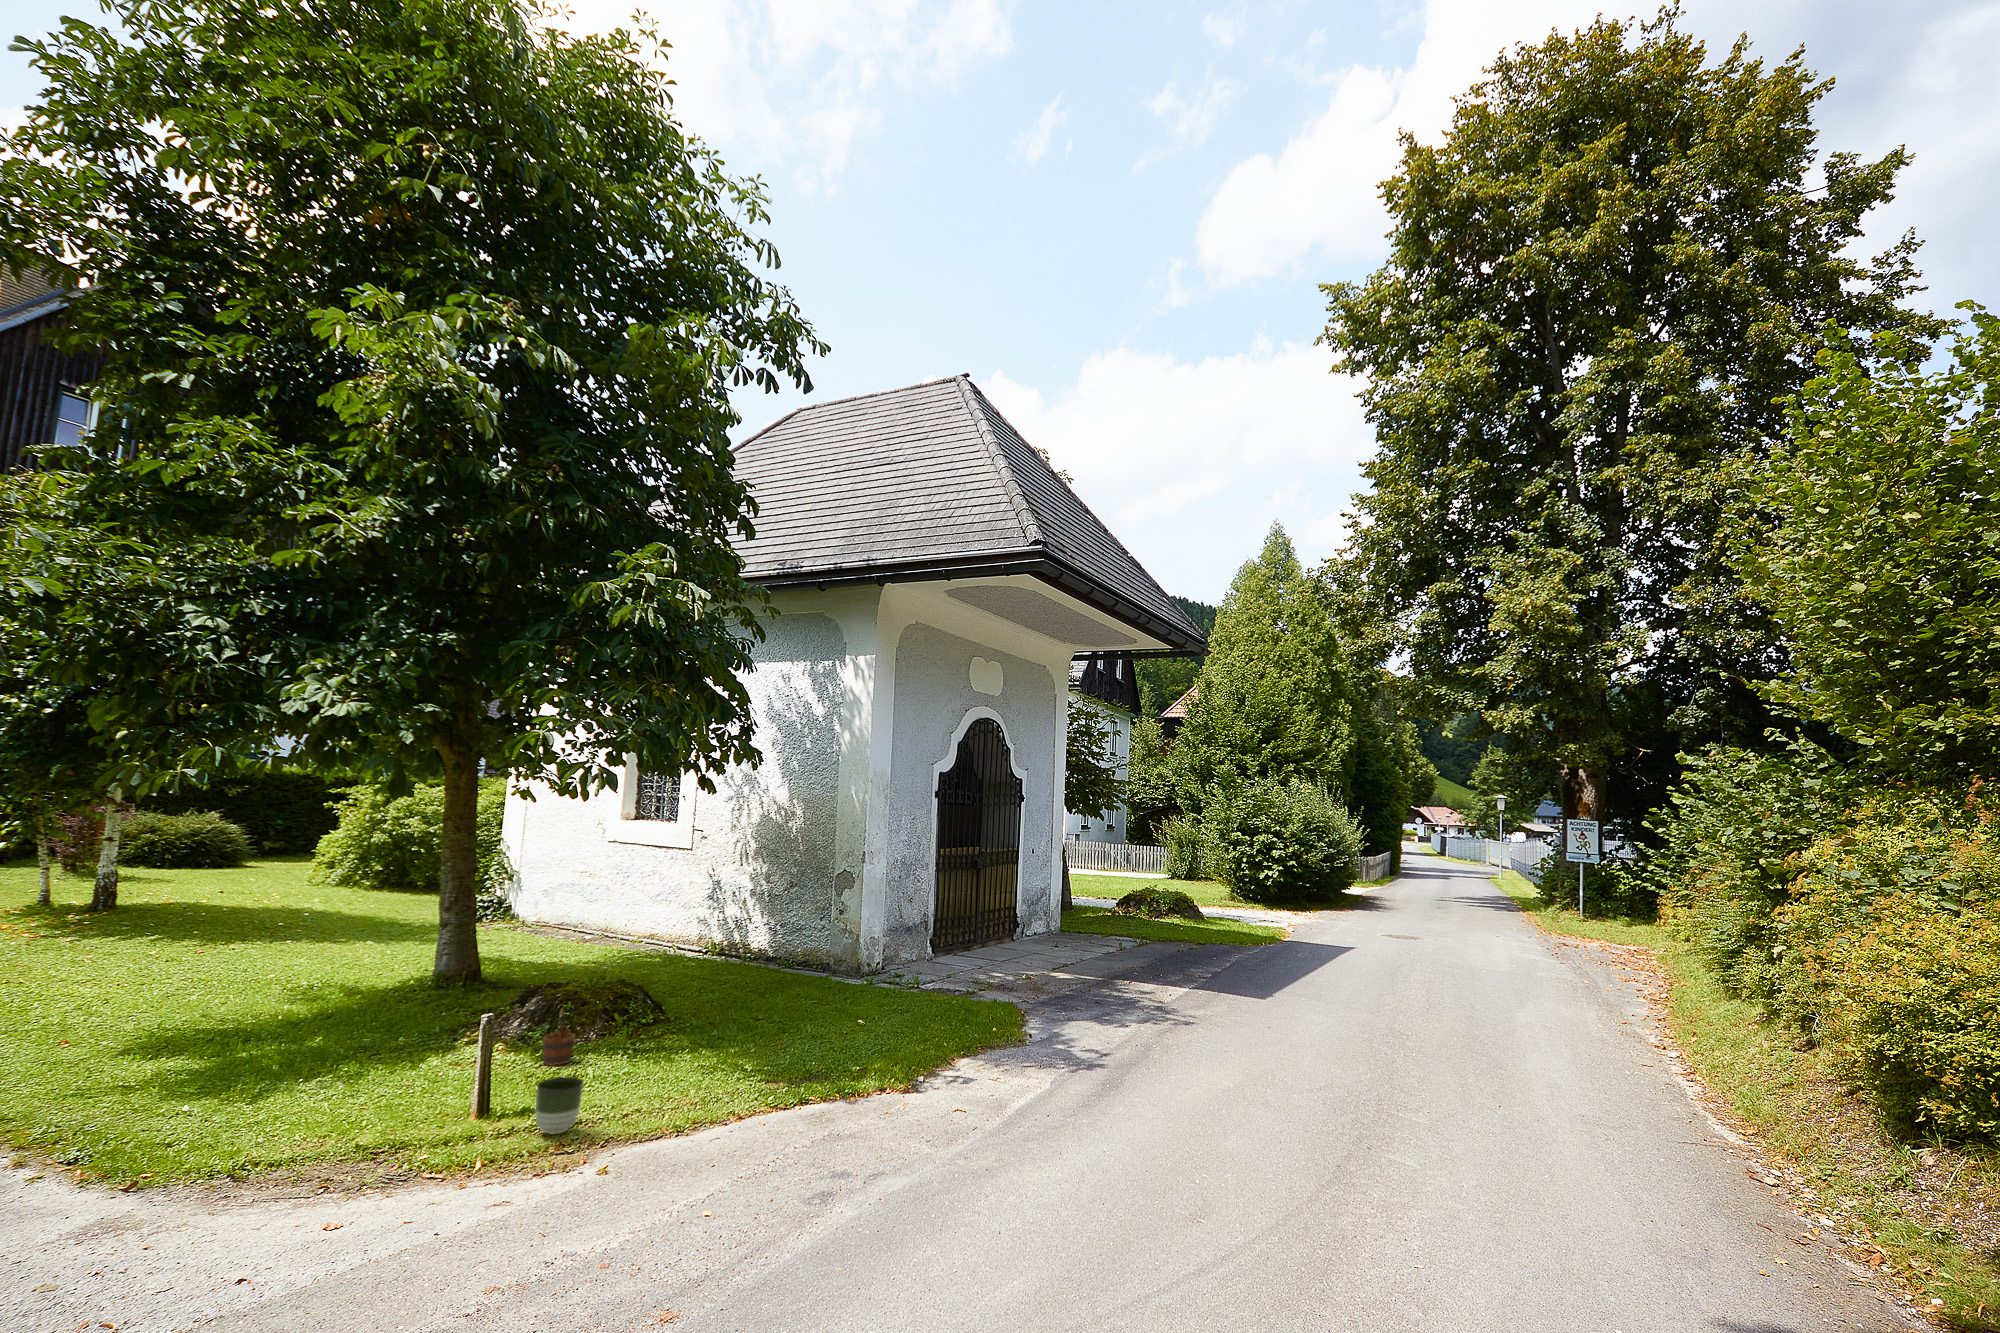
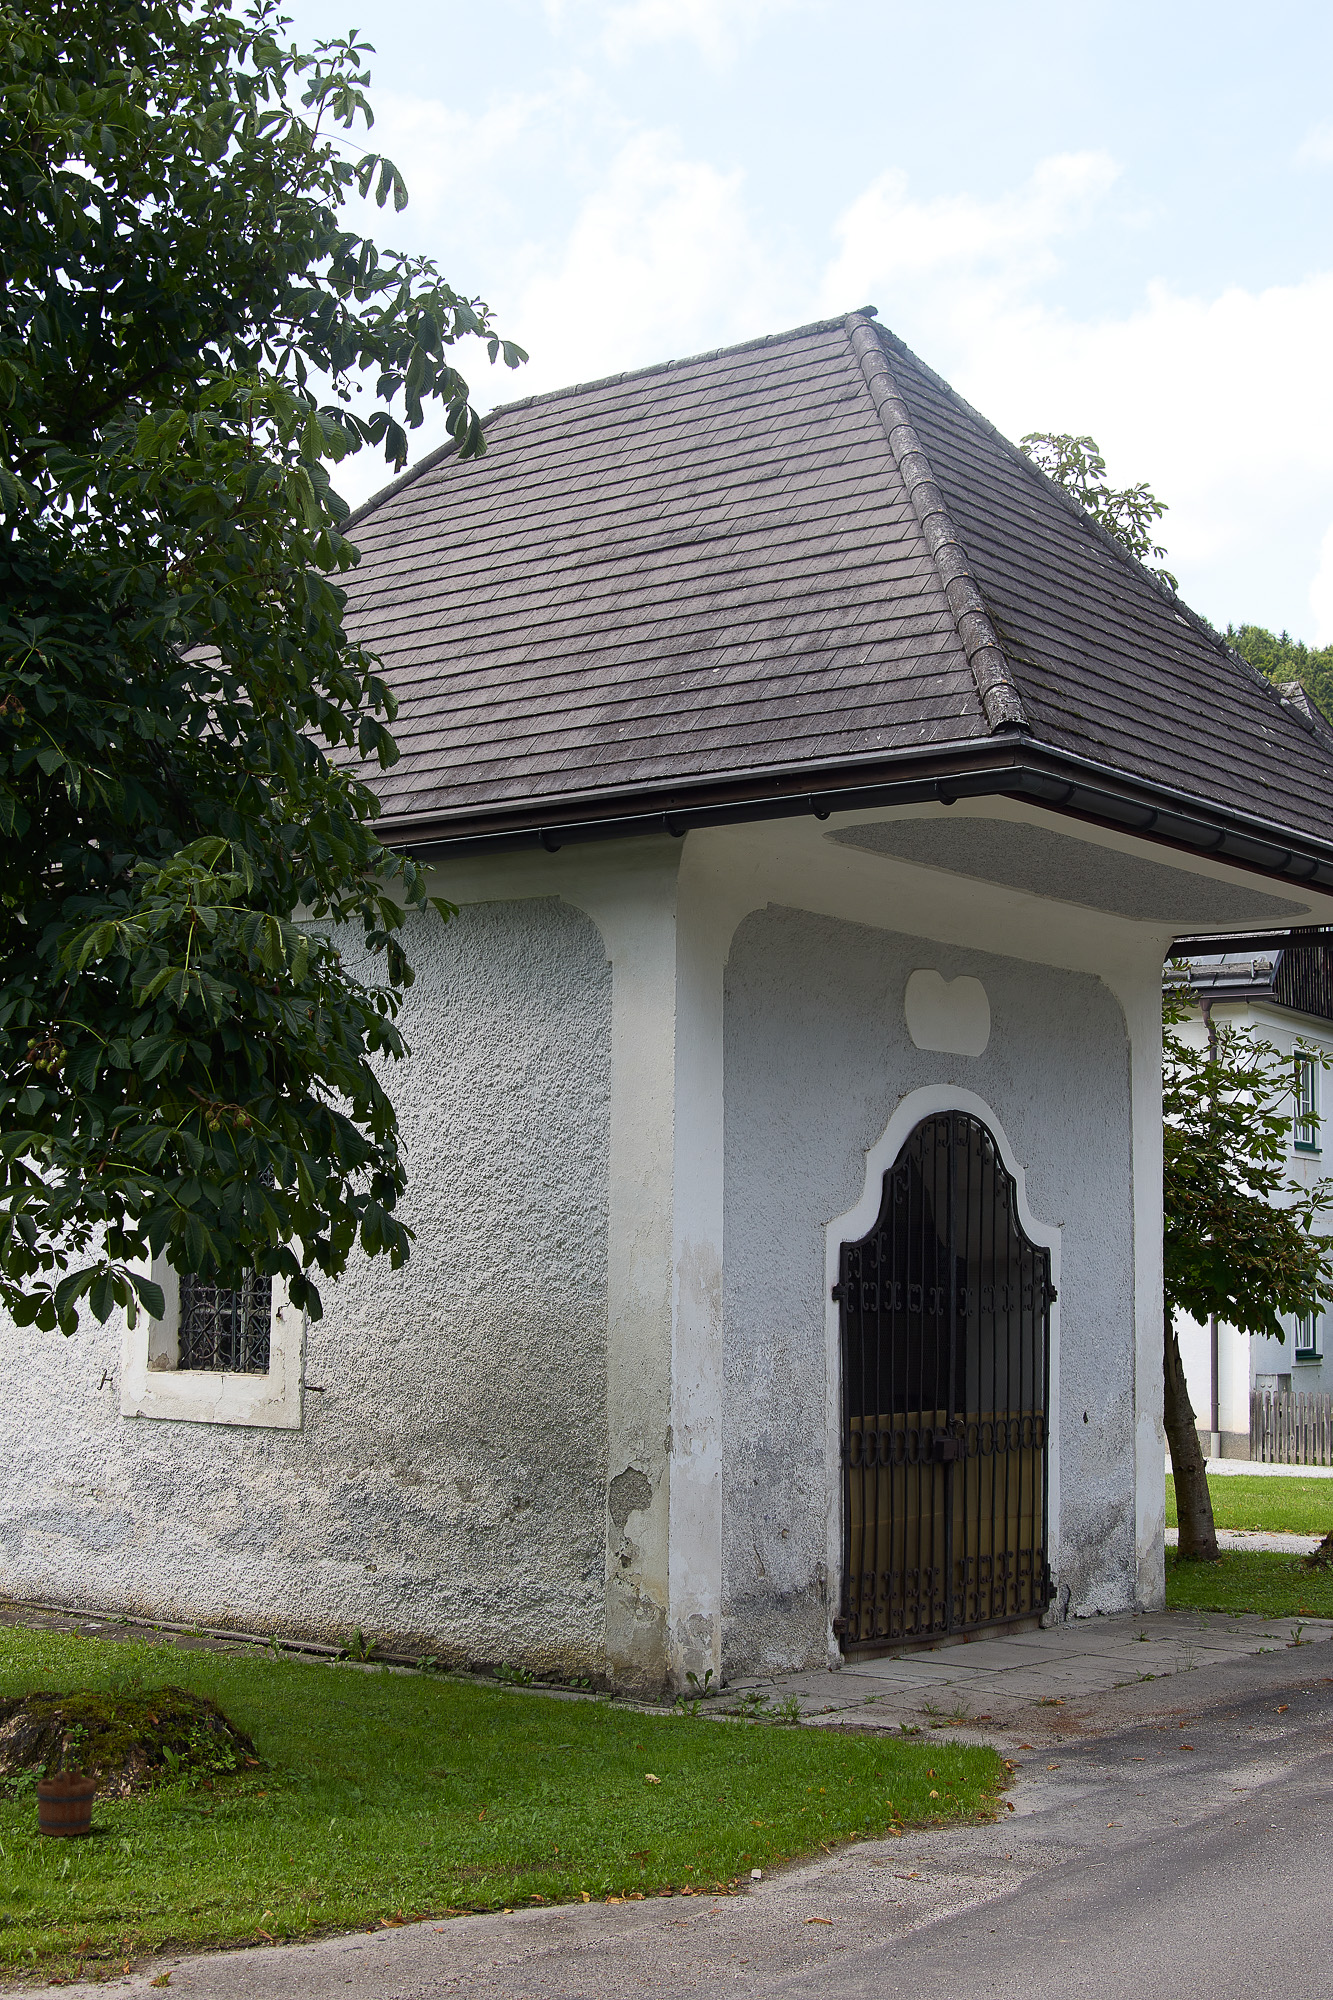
planter: present [536,1077,584,1134] -> none [40,1833,119,1931]

